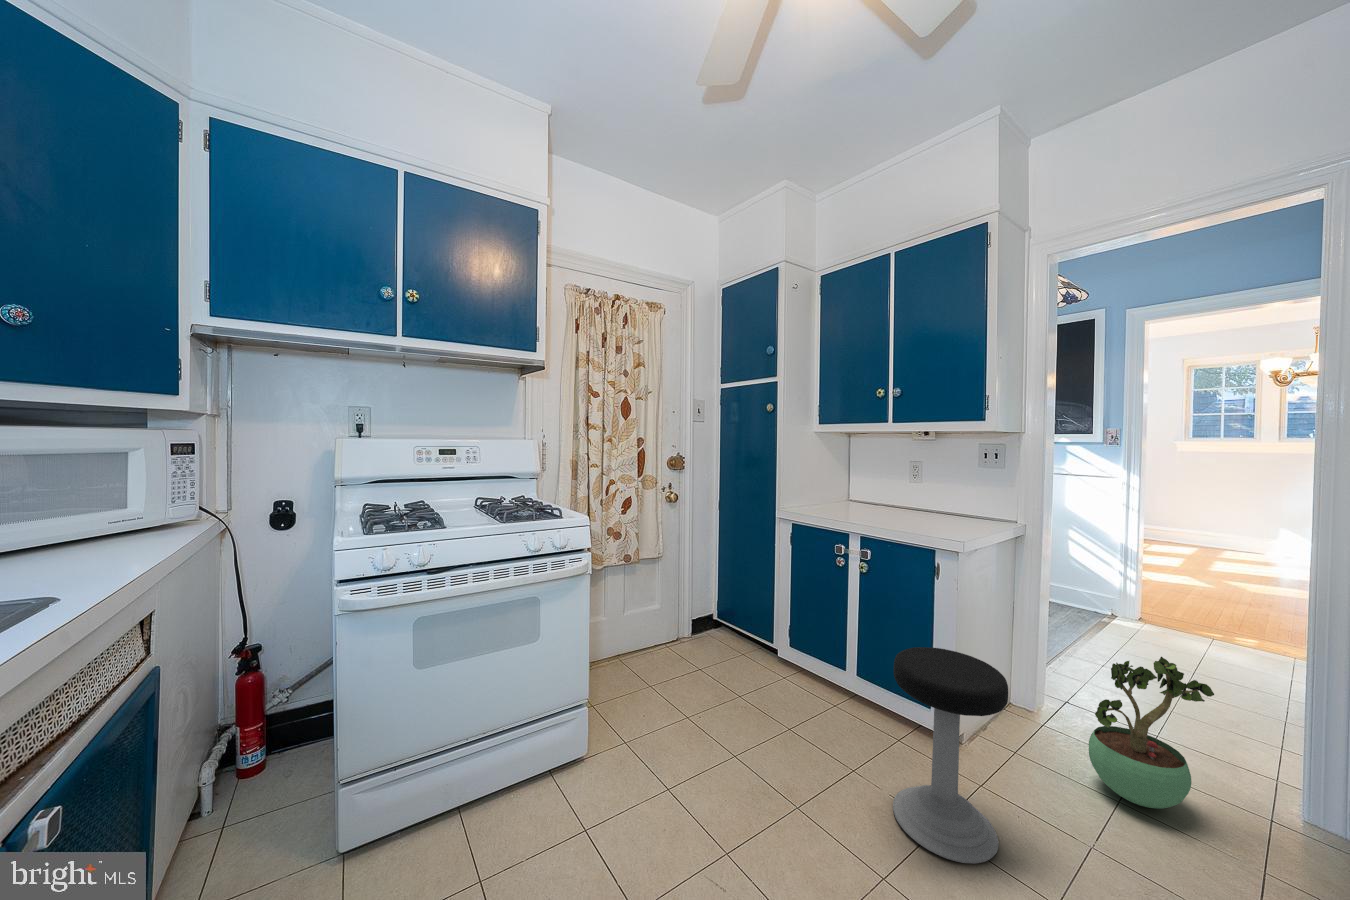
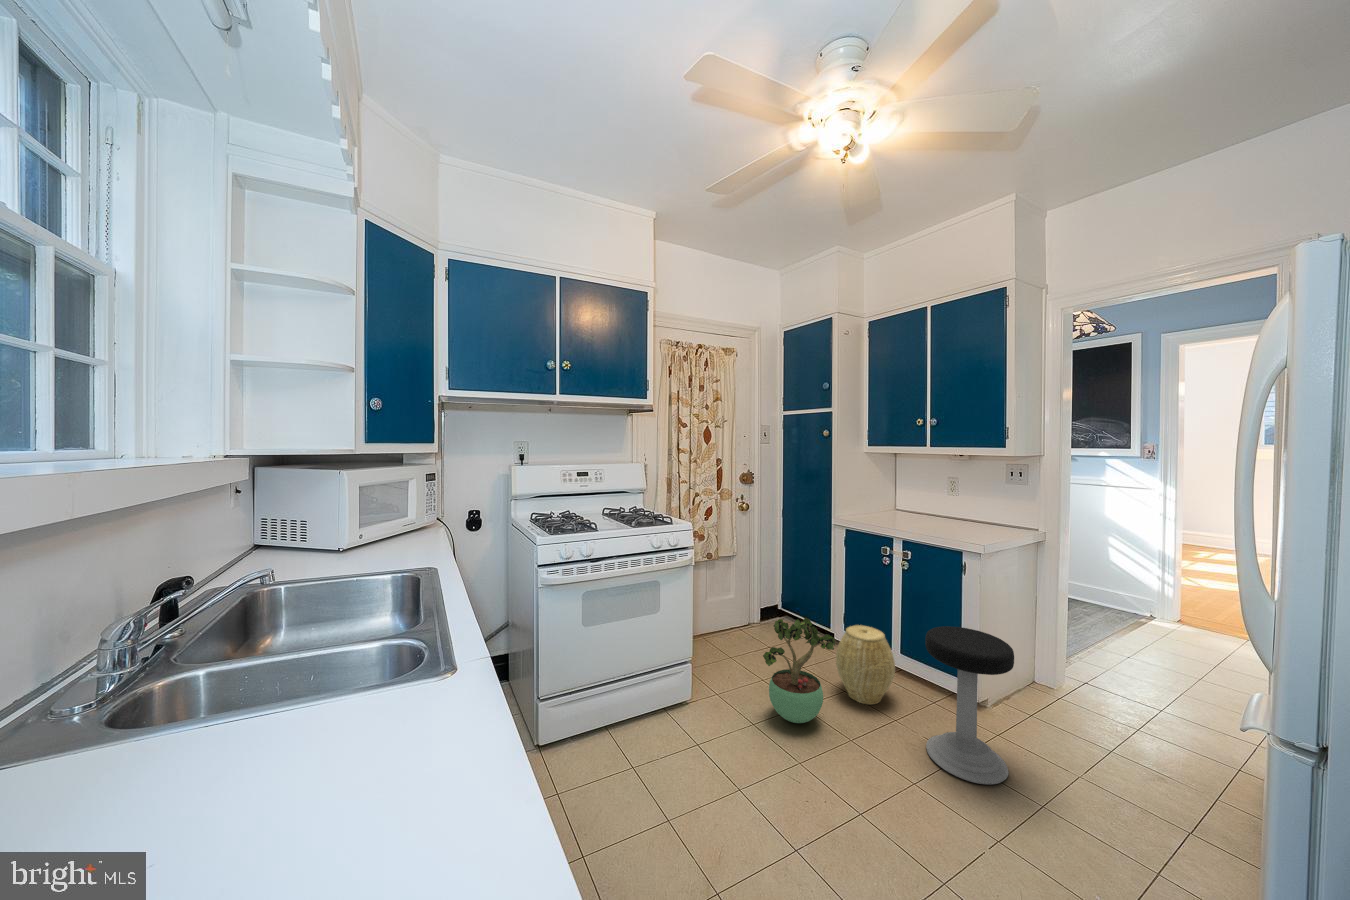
woven basket: none [779,645,852,747] -> present [836,625,895,705]
potted plant: present [1089,657,1214,809] -> present [763,617,835,723]

